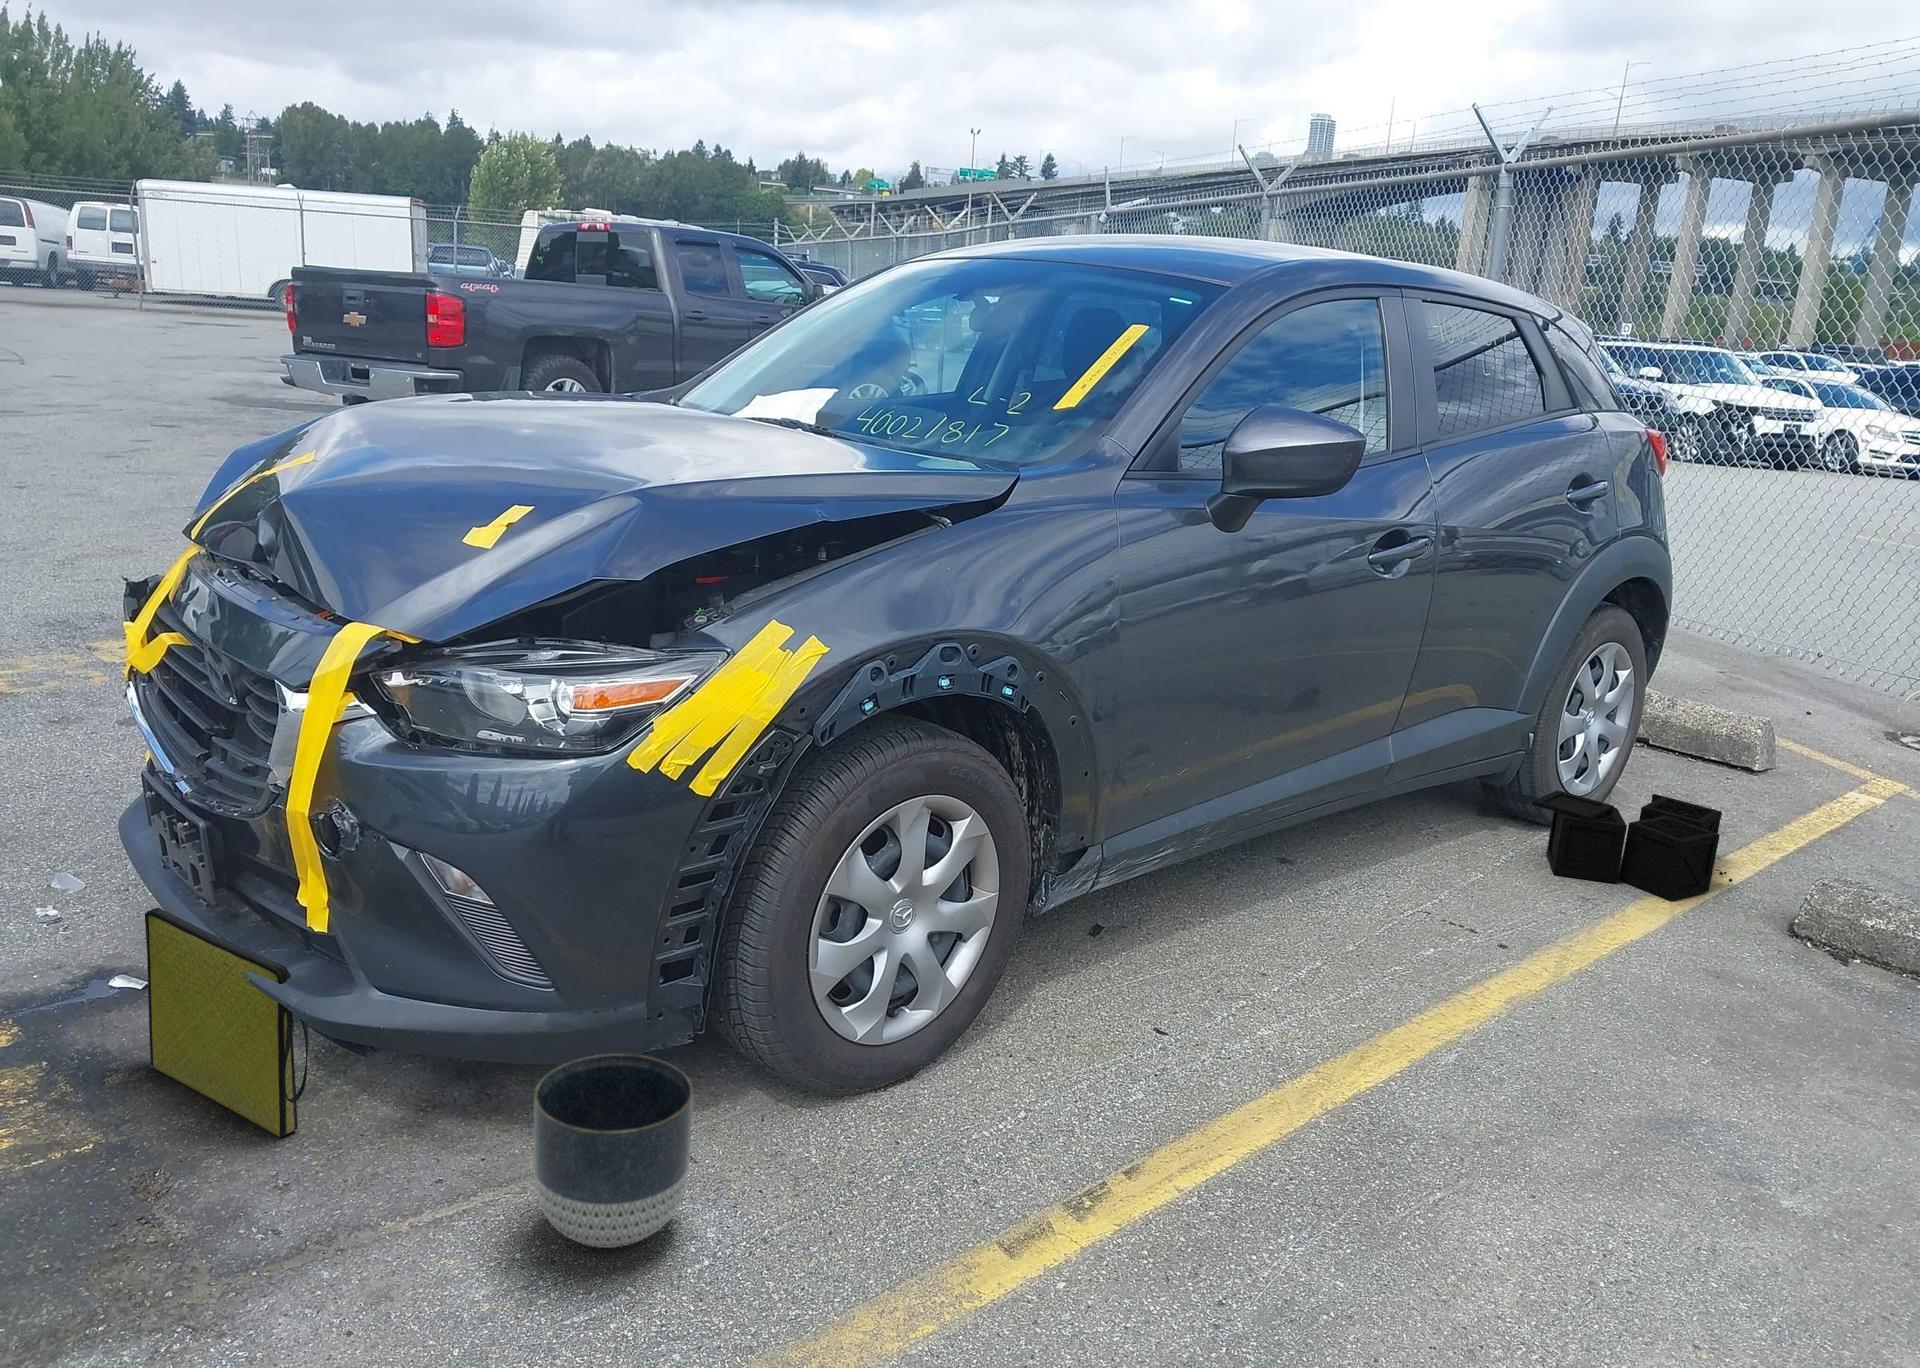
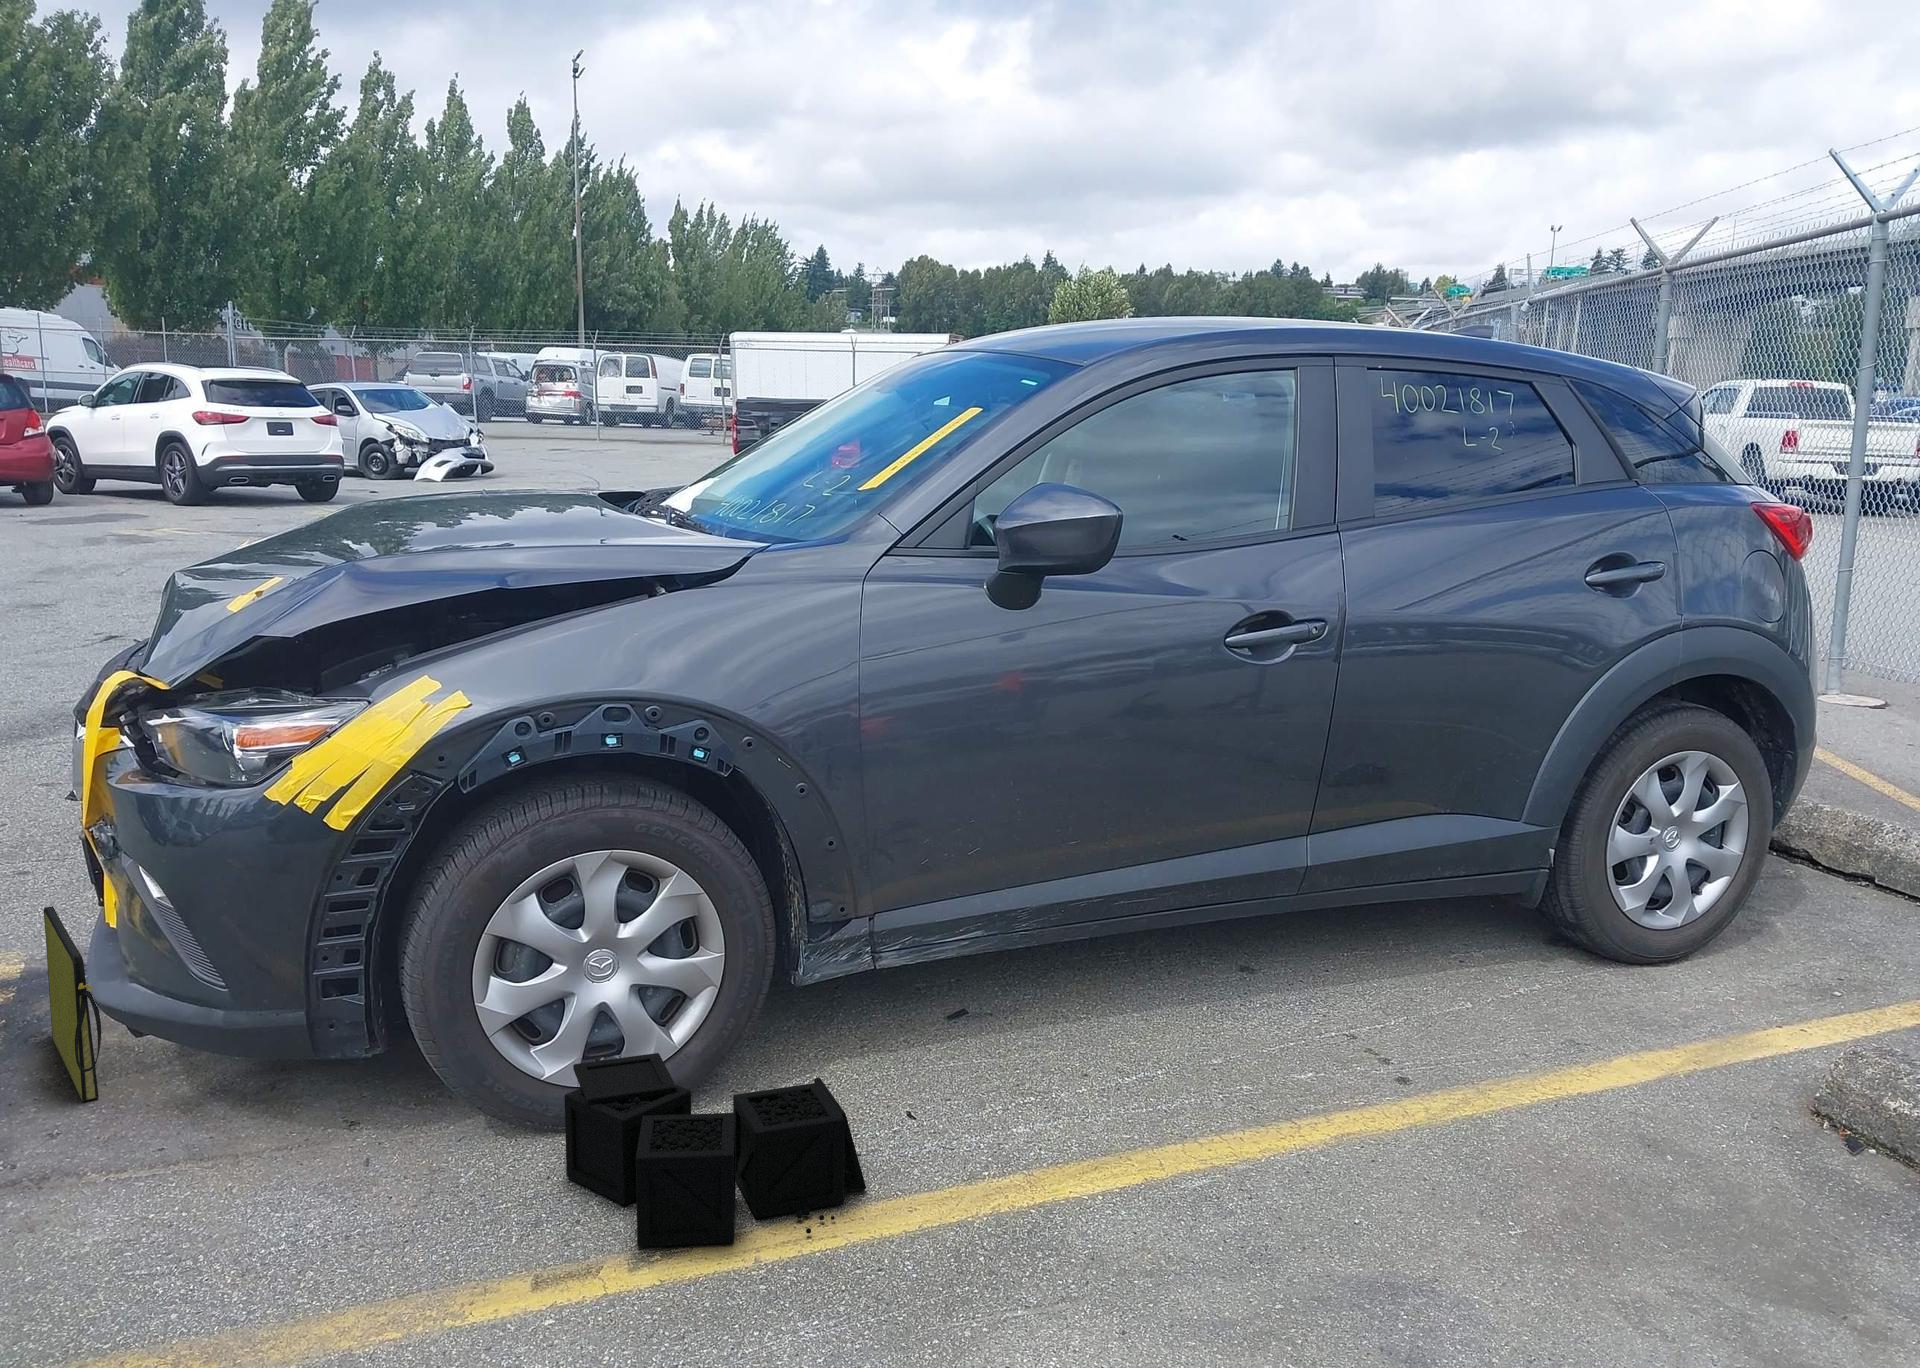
storage bin: present [1532,790,1732,900] -> present [564,1053,866,1247]
planter: present [534,1054,693,1248] -> none [155,1052,305,1219]

